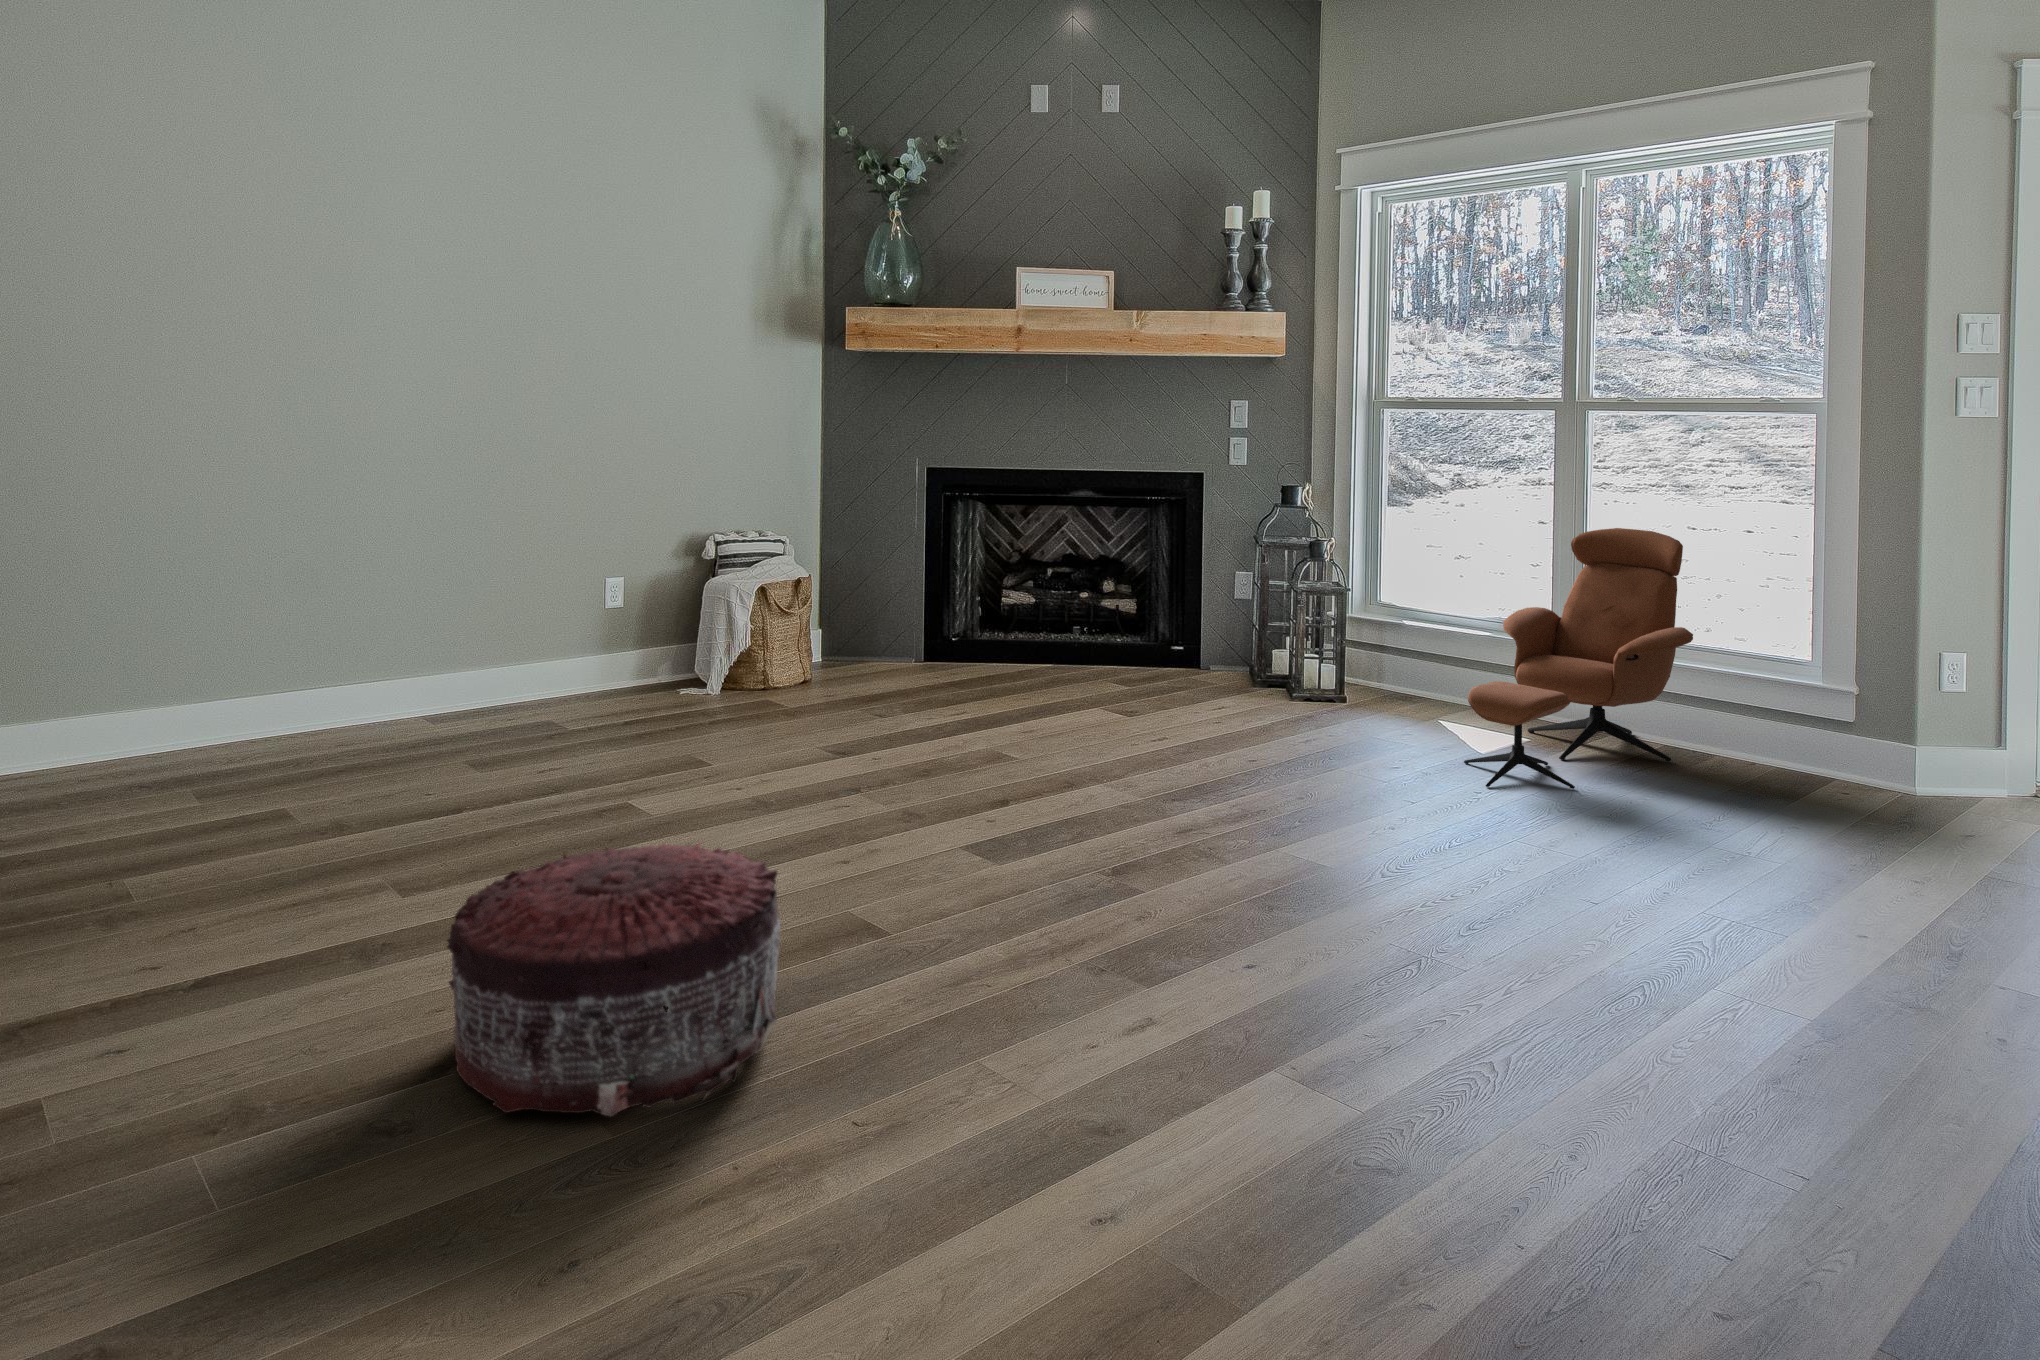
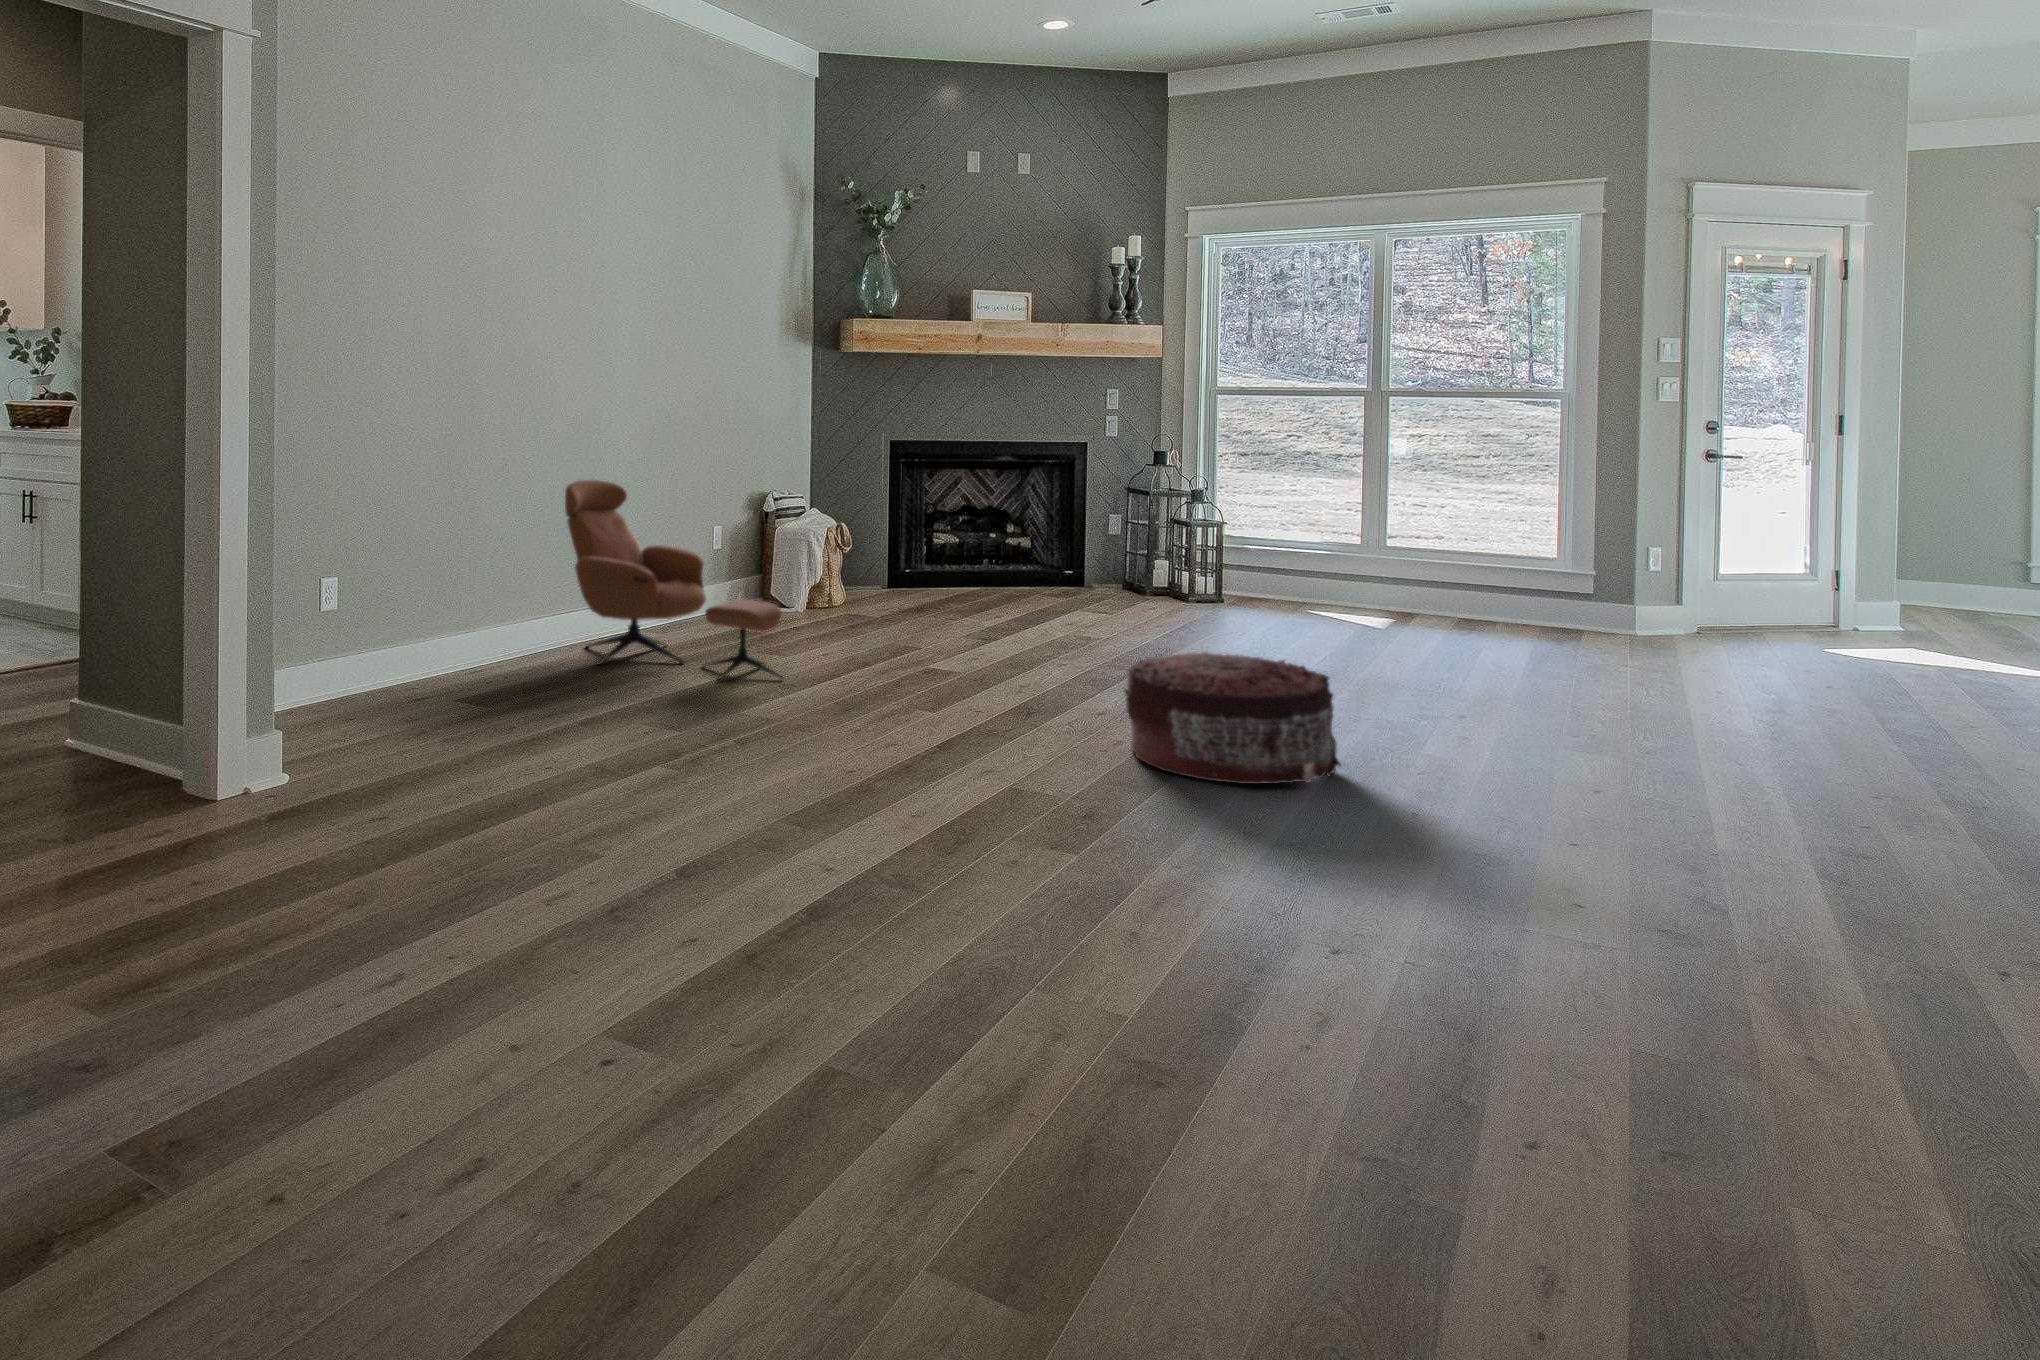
lounge chair: present [1464,528,1693,789] -> present [565,480,783,679]

